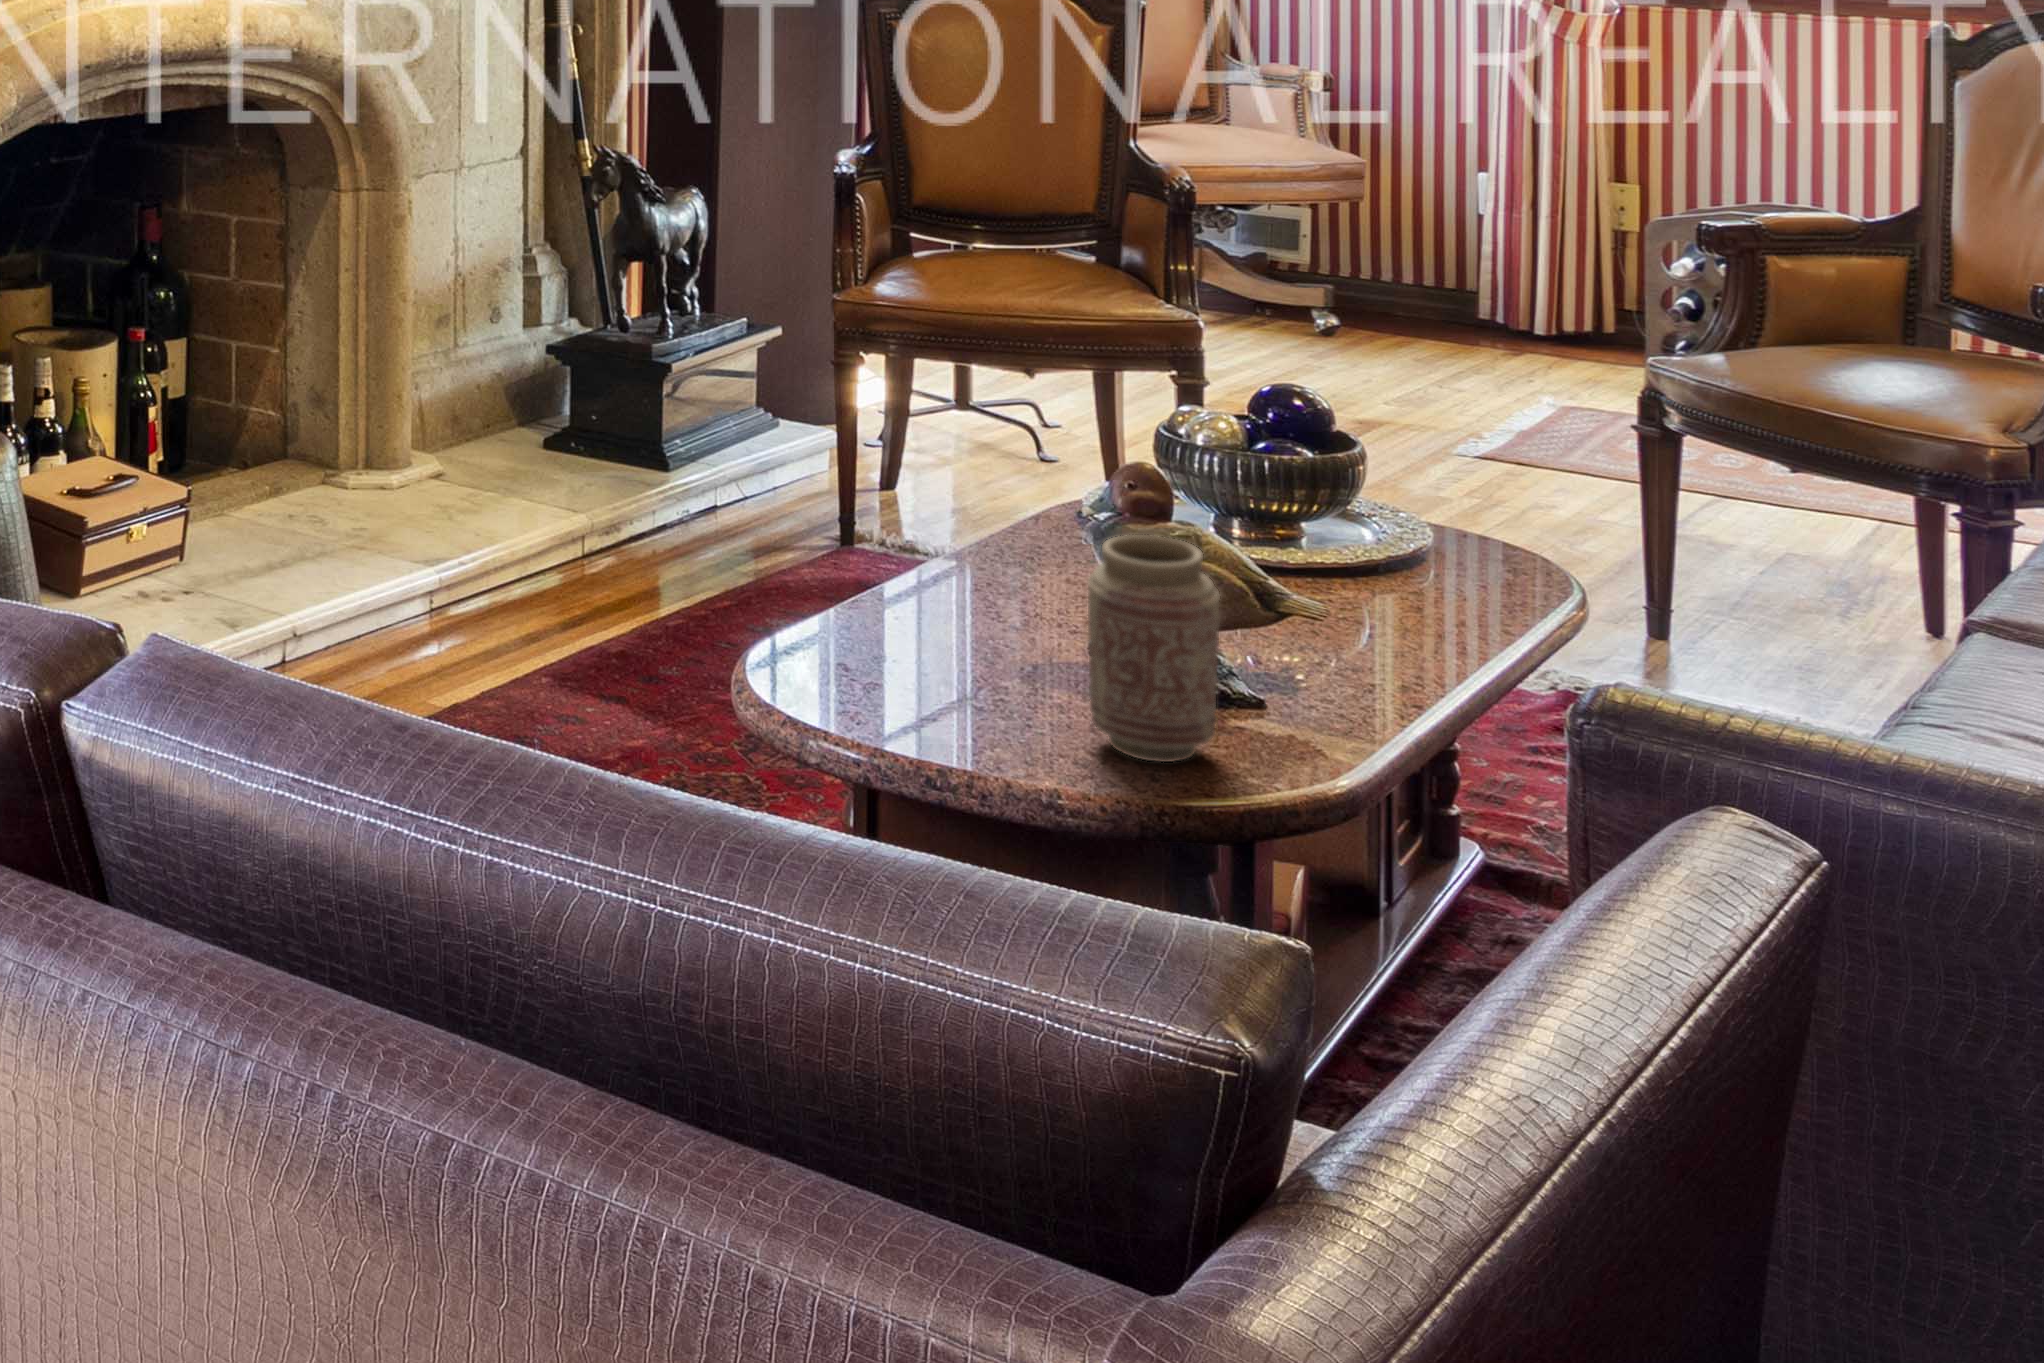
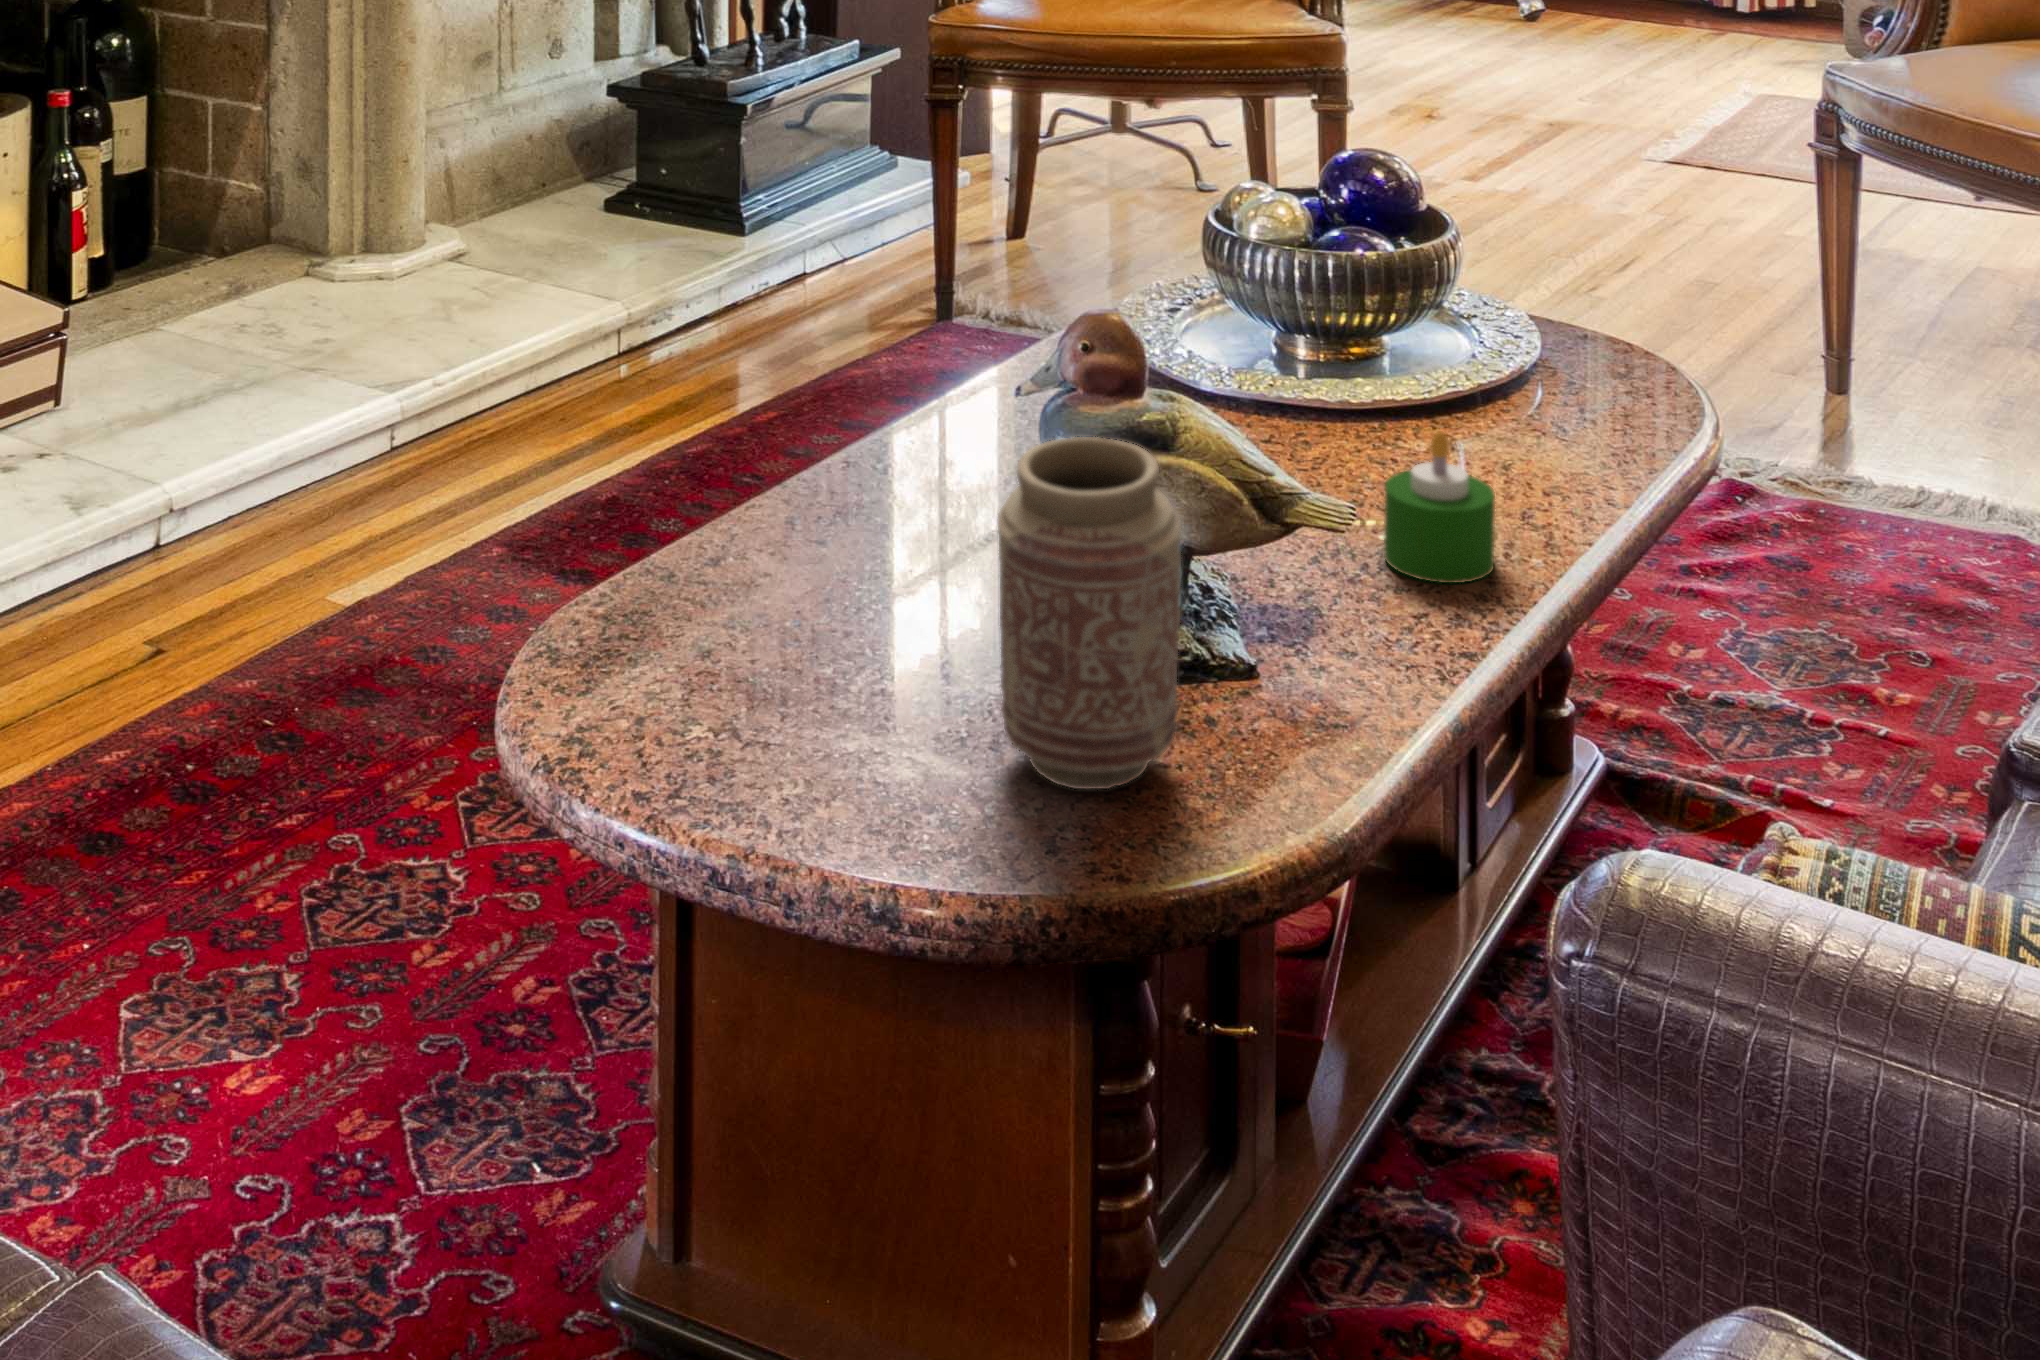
candle: none [1333,569,1419,675] -> present [1384,431,1495,583]

